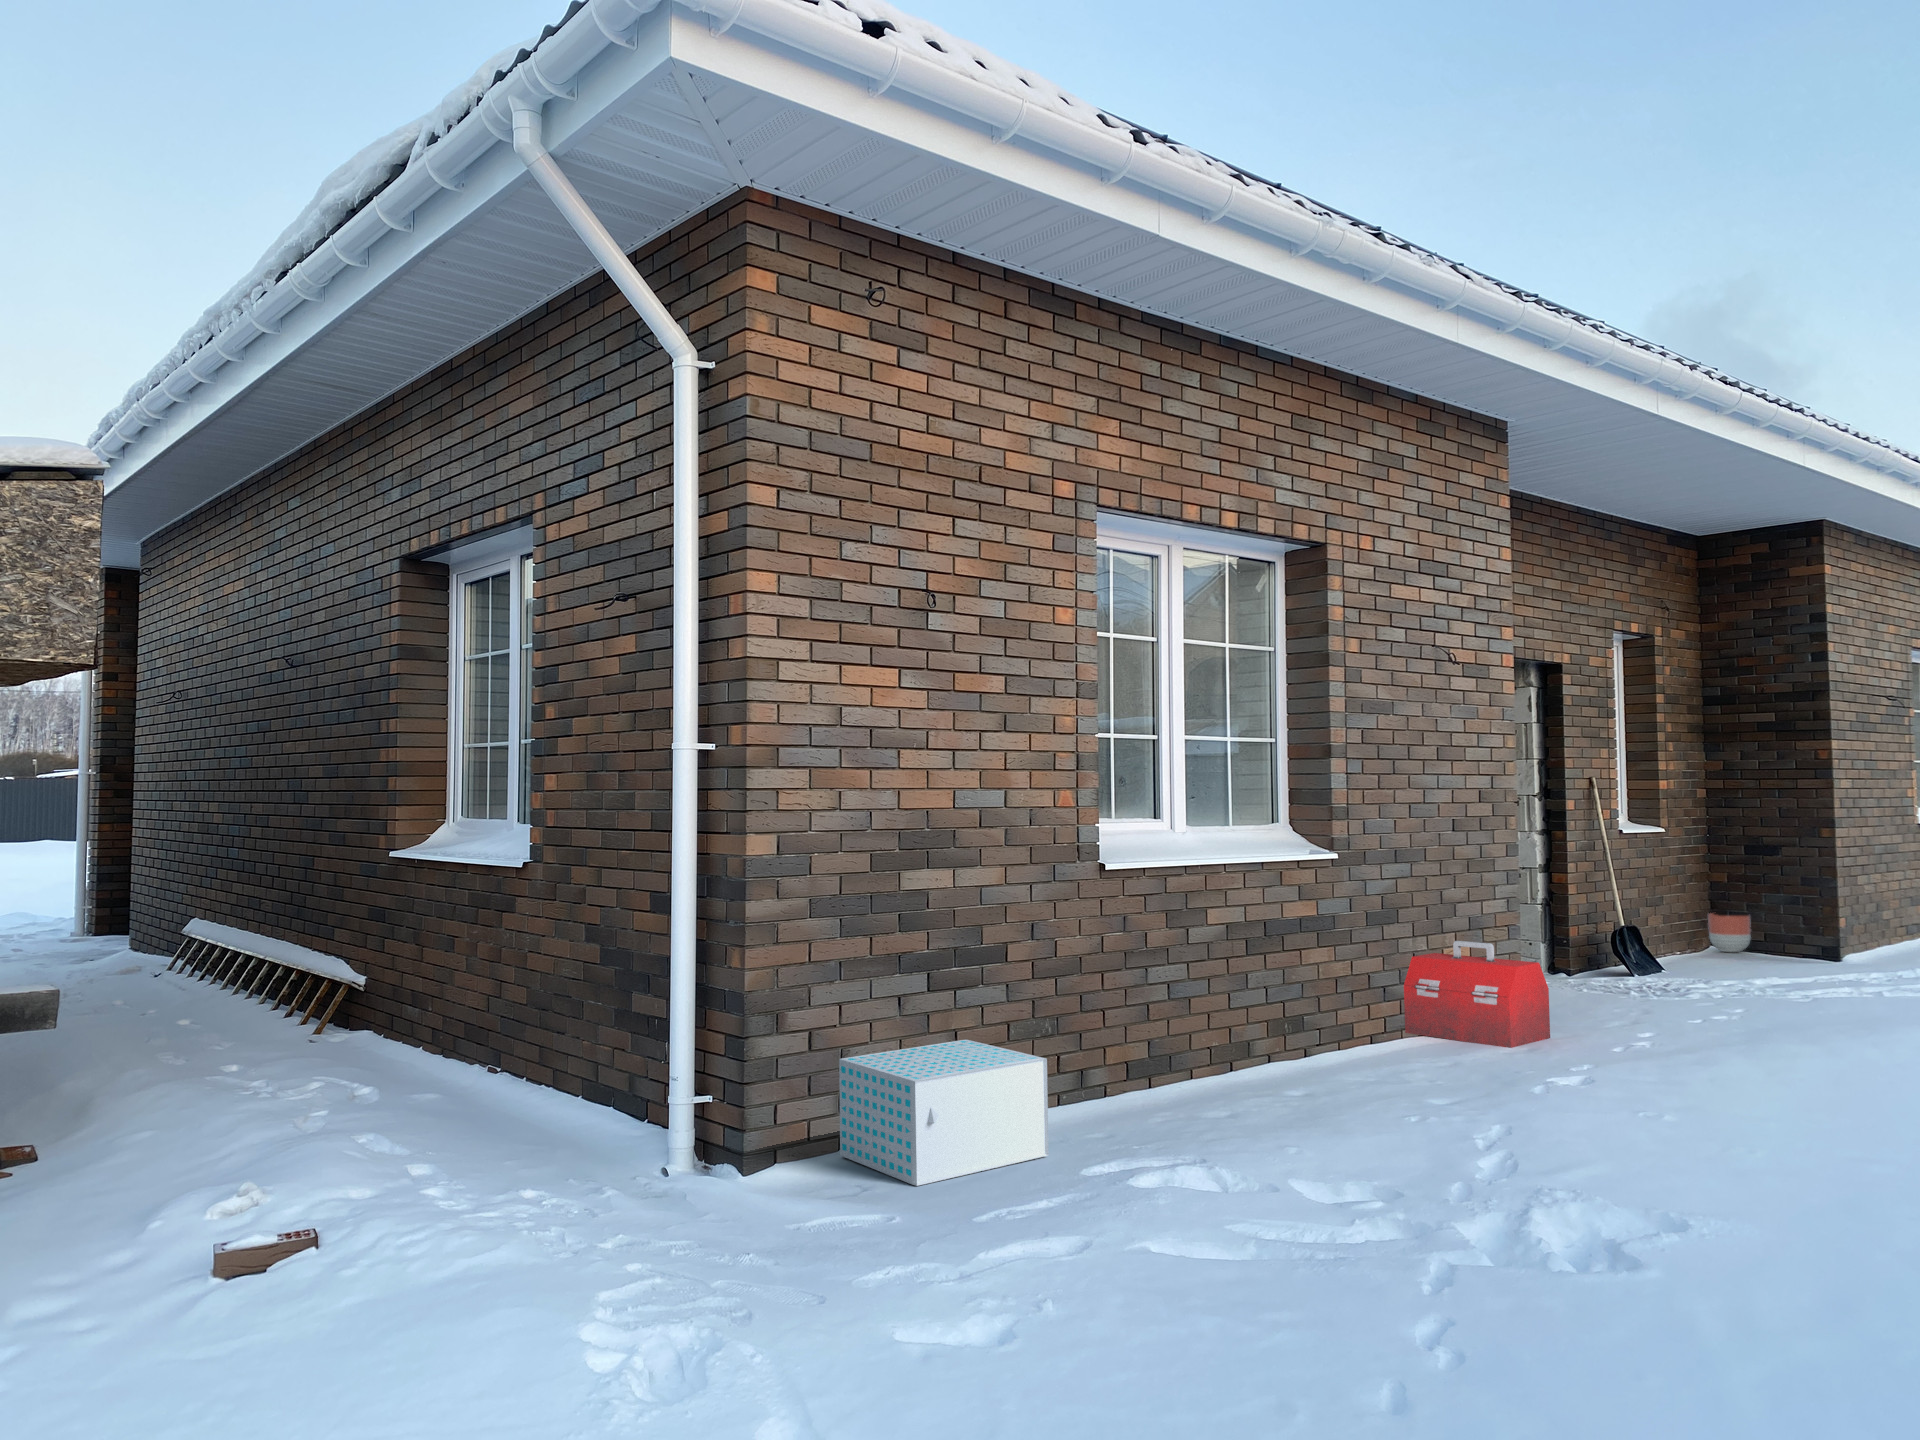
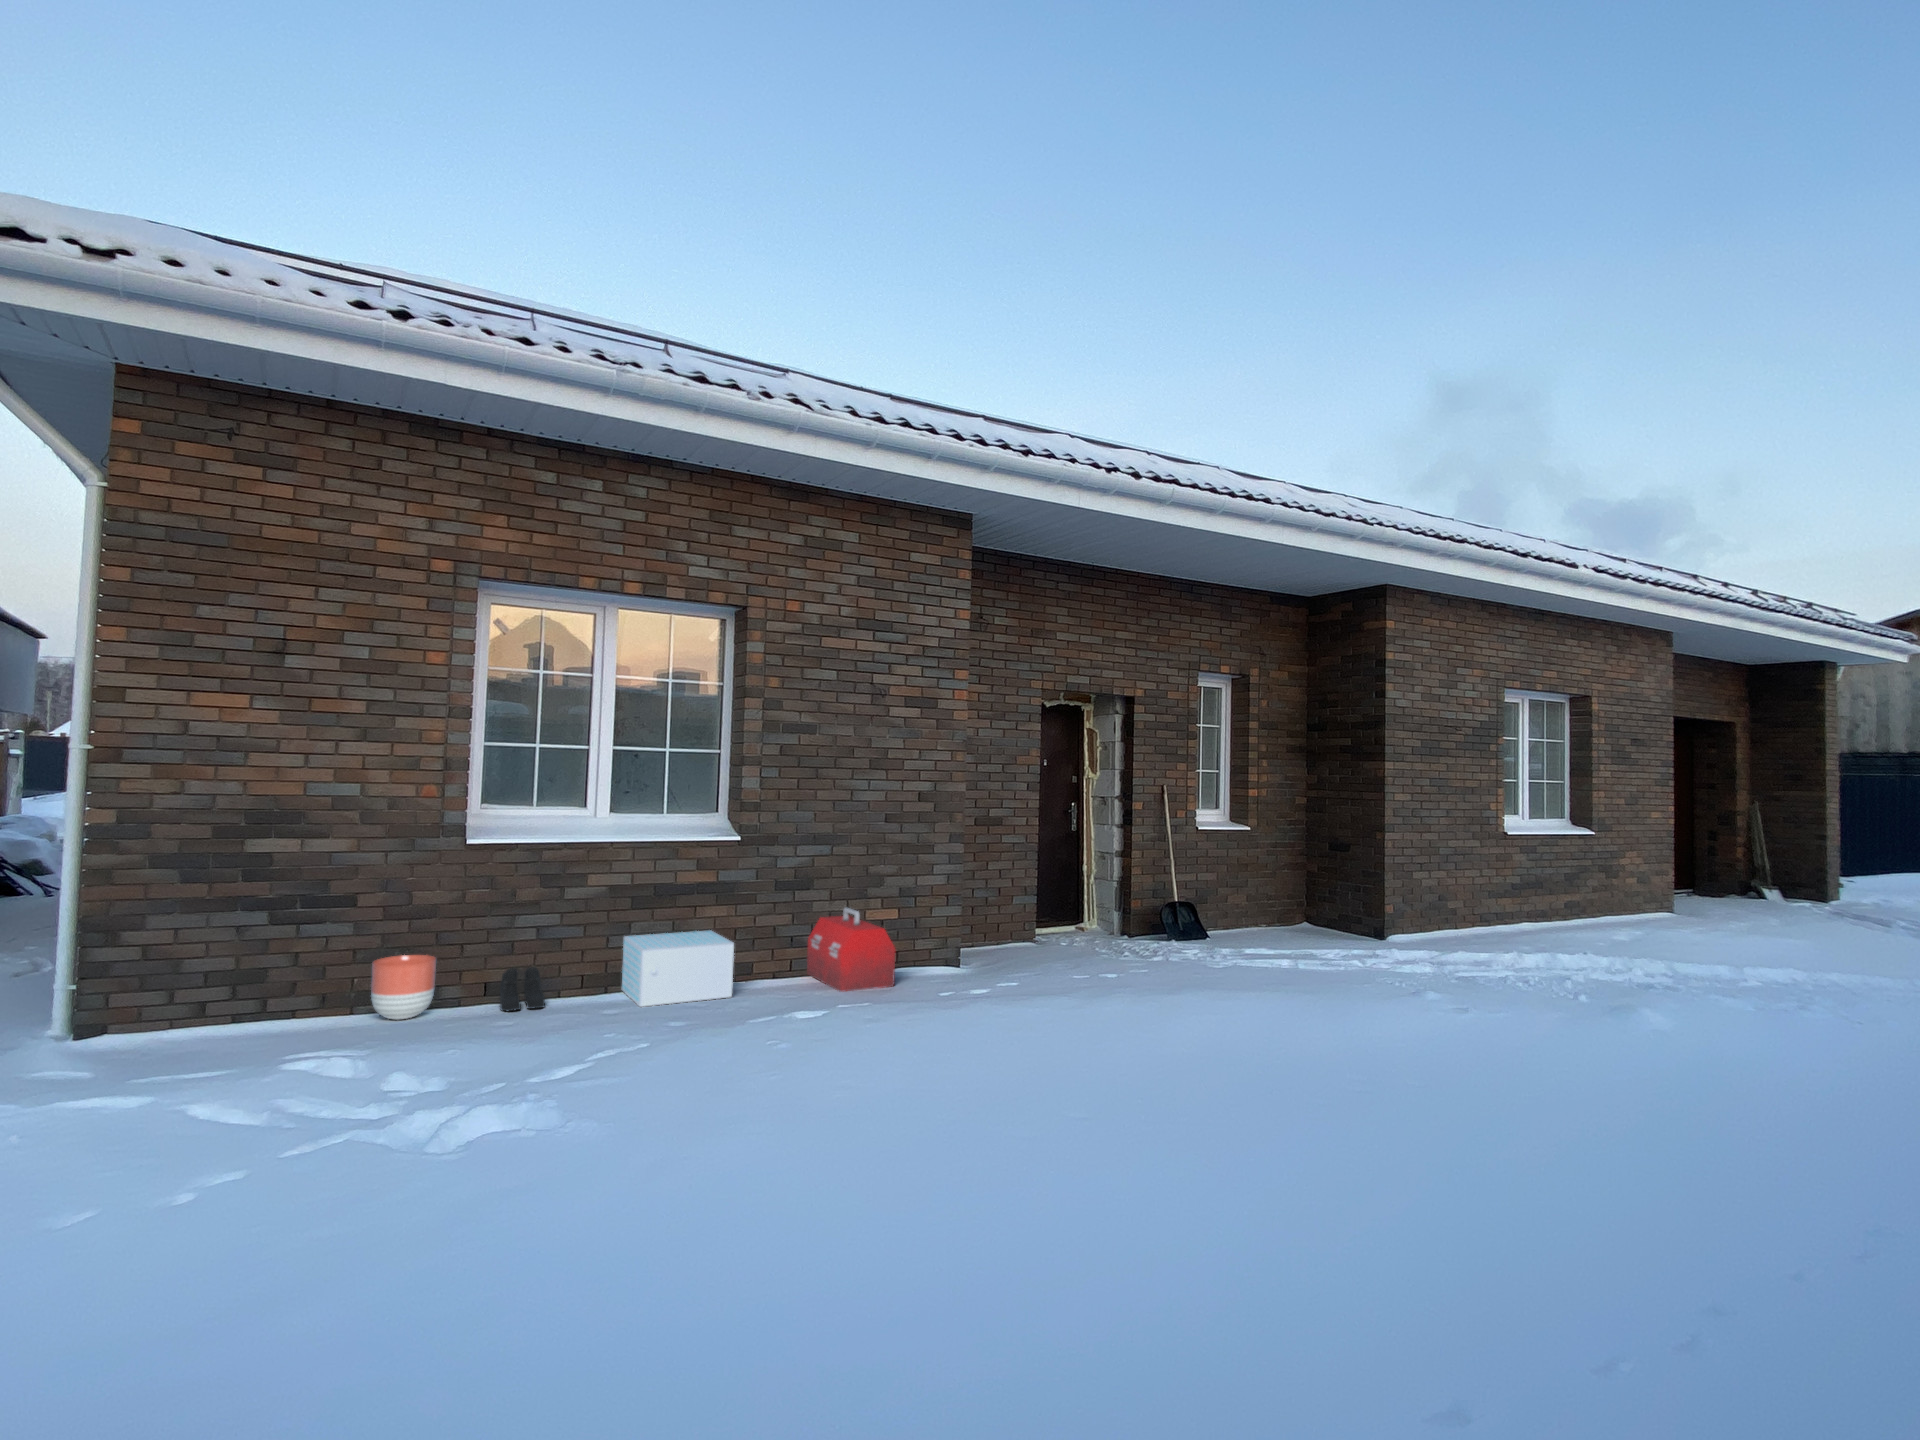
planter: present [1708,913,1751,952] -> present [371,955,436,1020]
boots: none [1160,1037,1237,1099] -> present [500,967,545,1011]
storage box: present [839,1040,1049,1186] -> present [622,930,734,1007]

